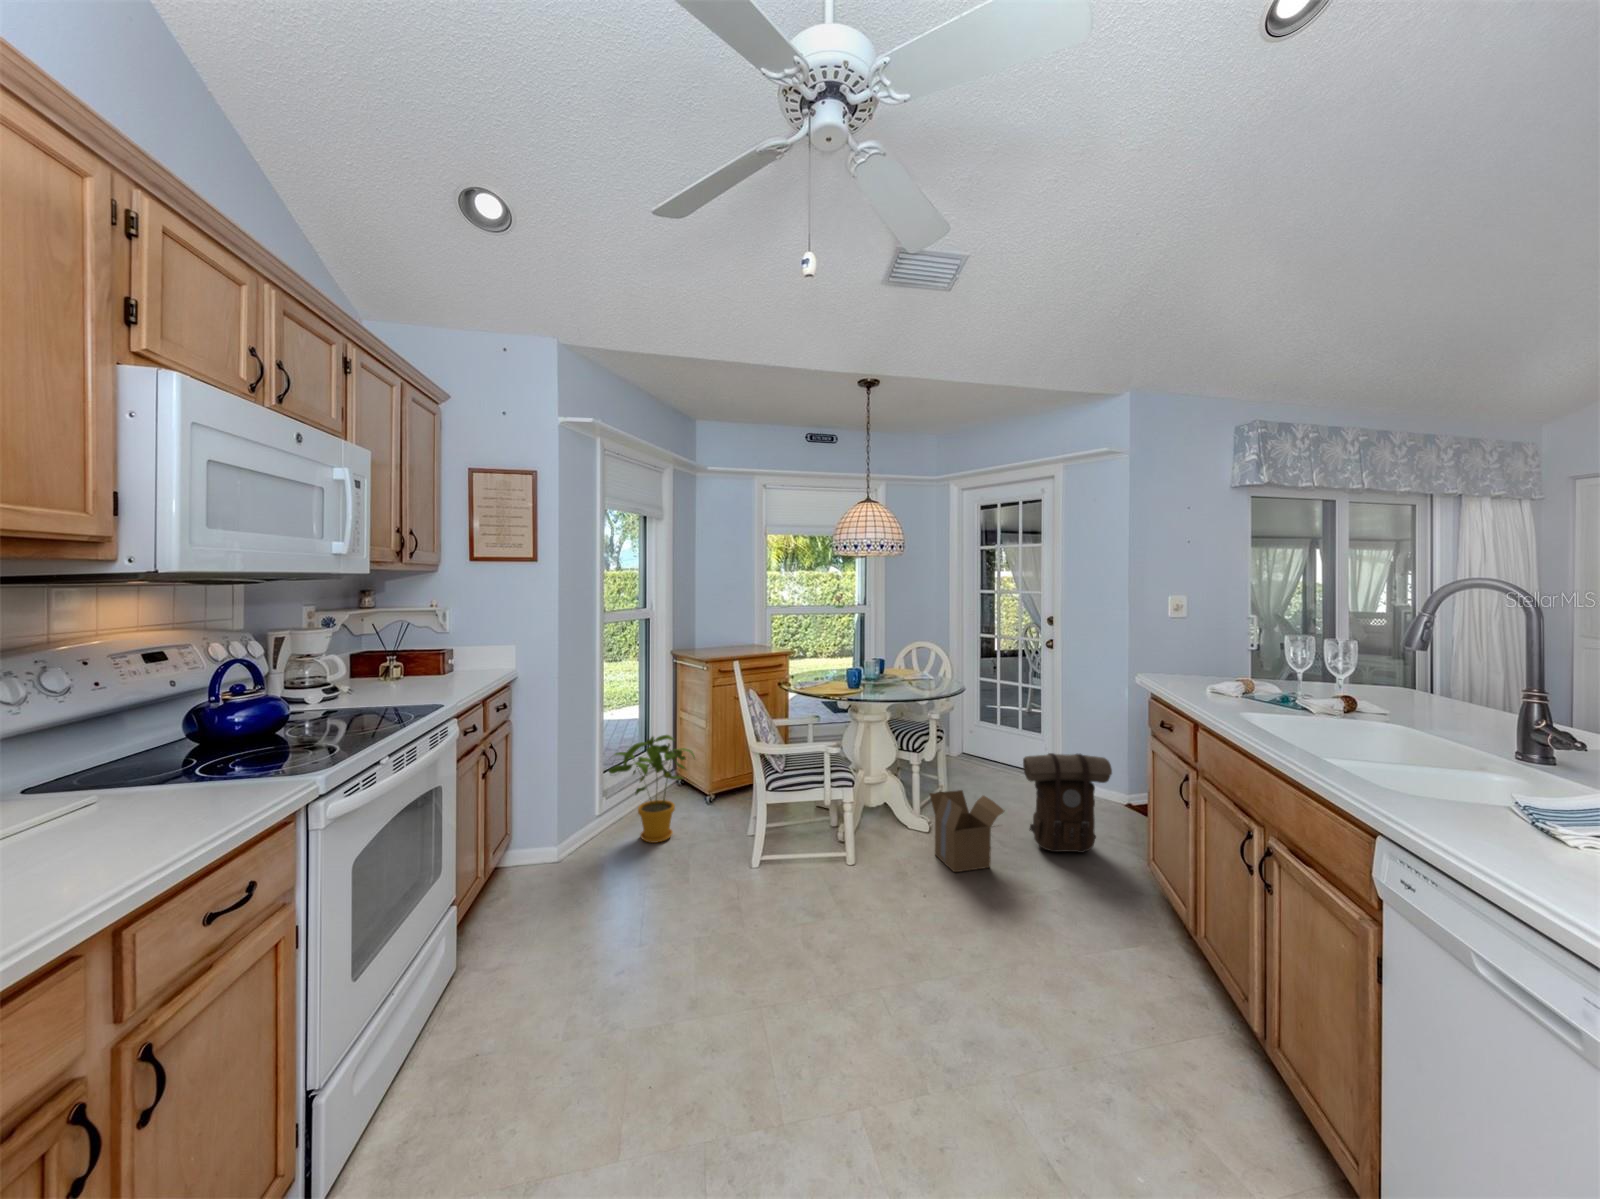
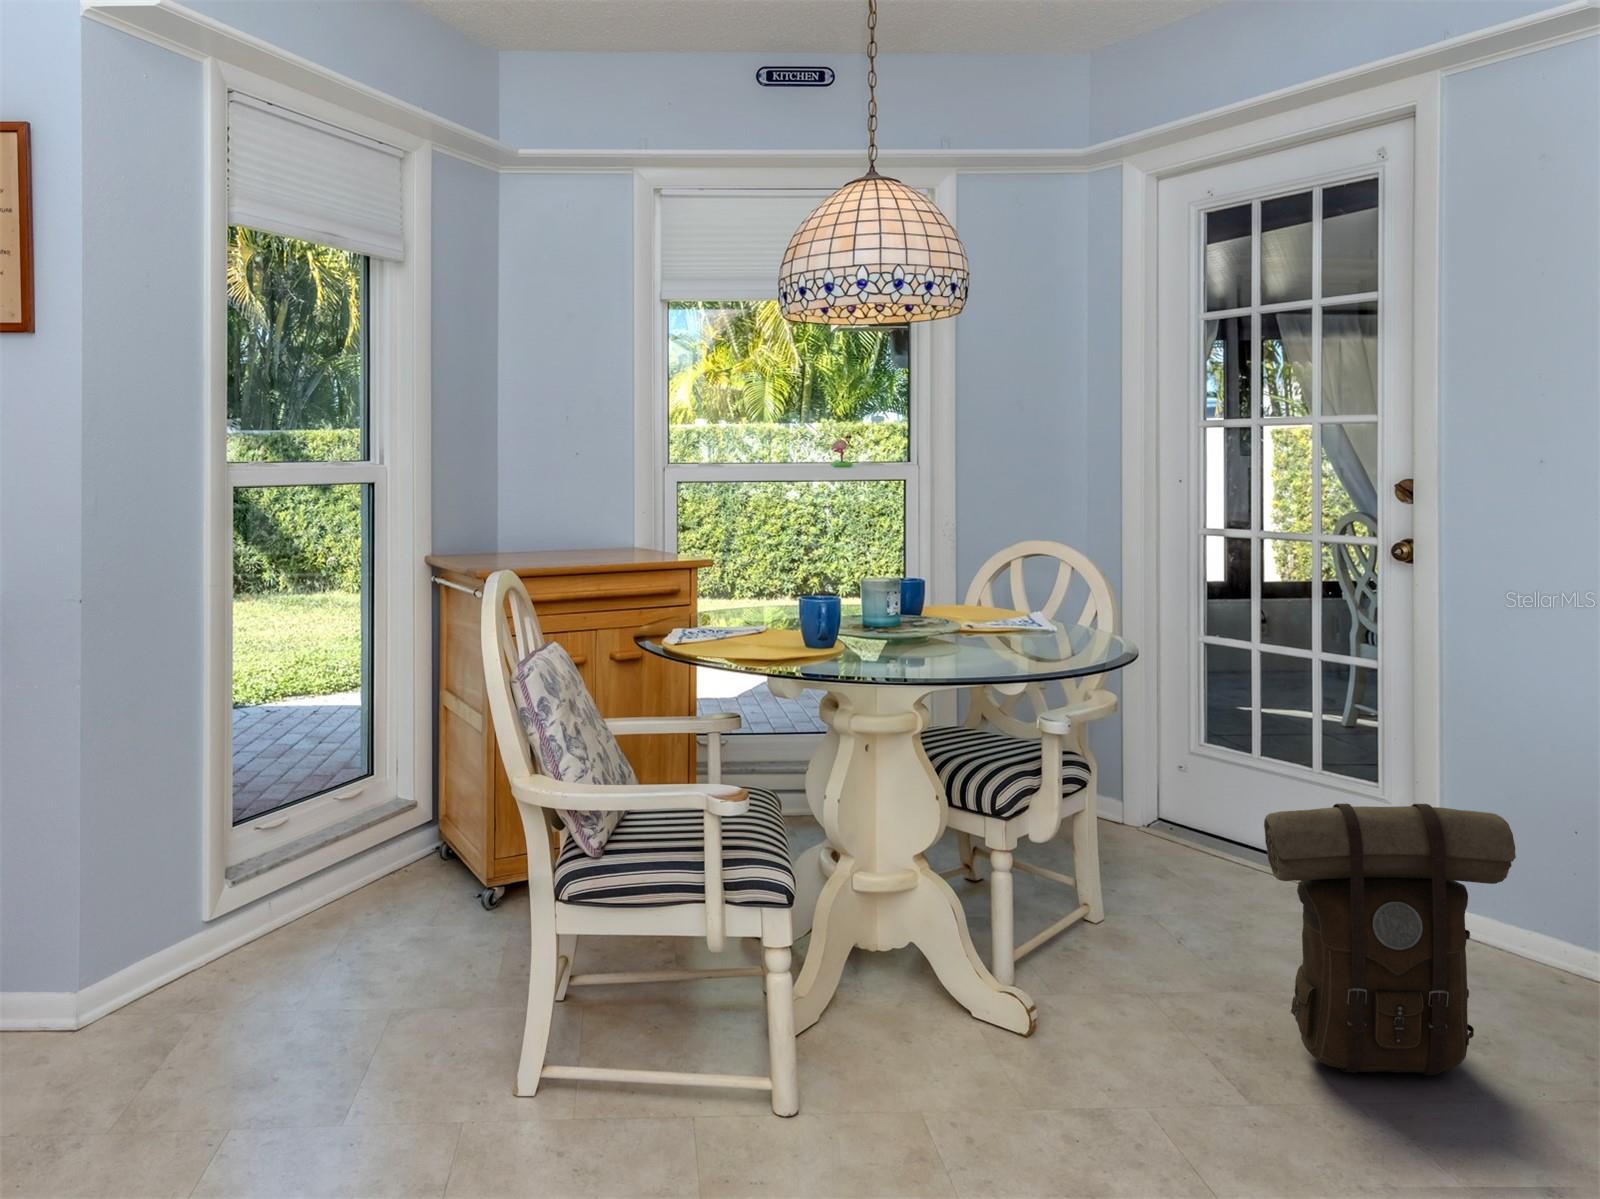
house plant: present [608,735,695,843] -> none [210,769,429,1037]
cardboard box: present [930,790,1004,872] -> none [1005,906,1202,1124]

